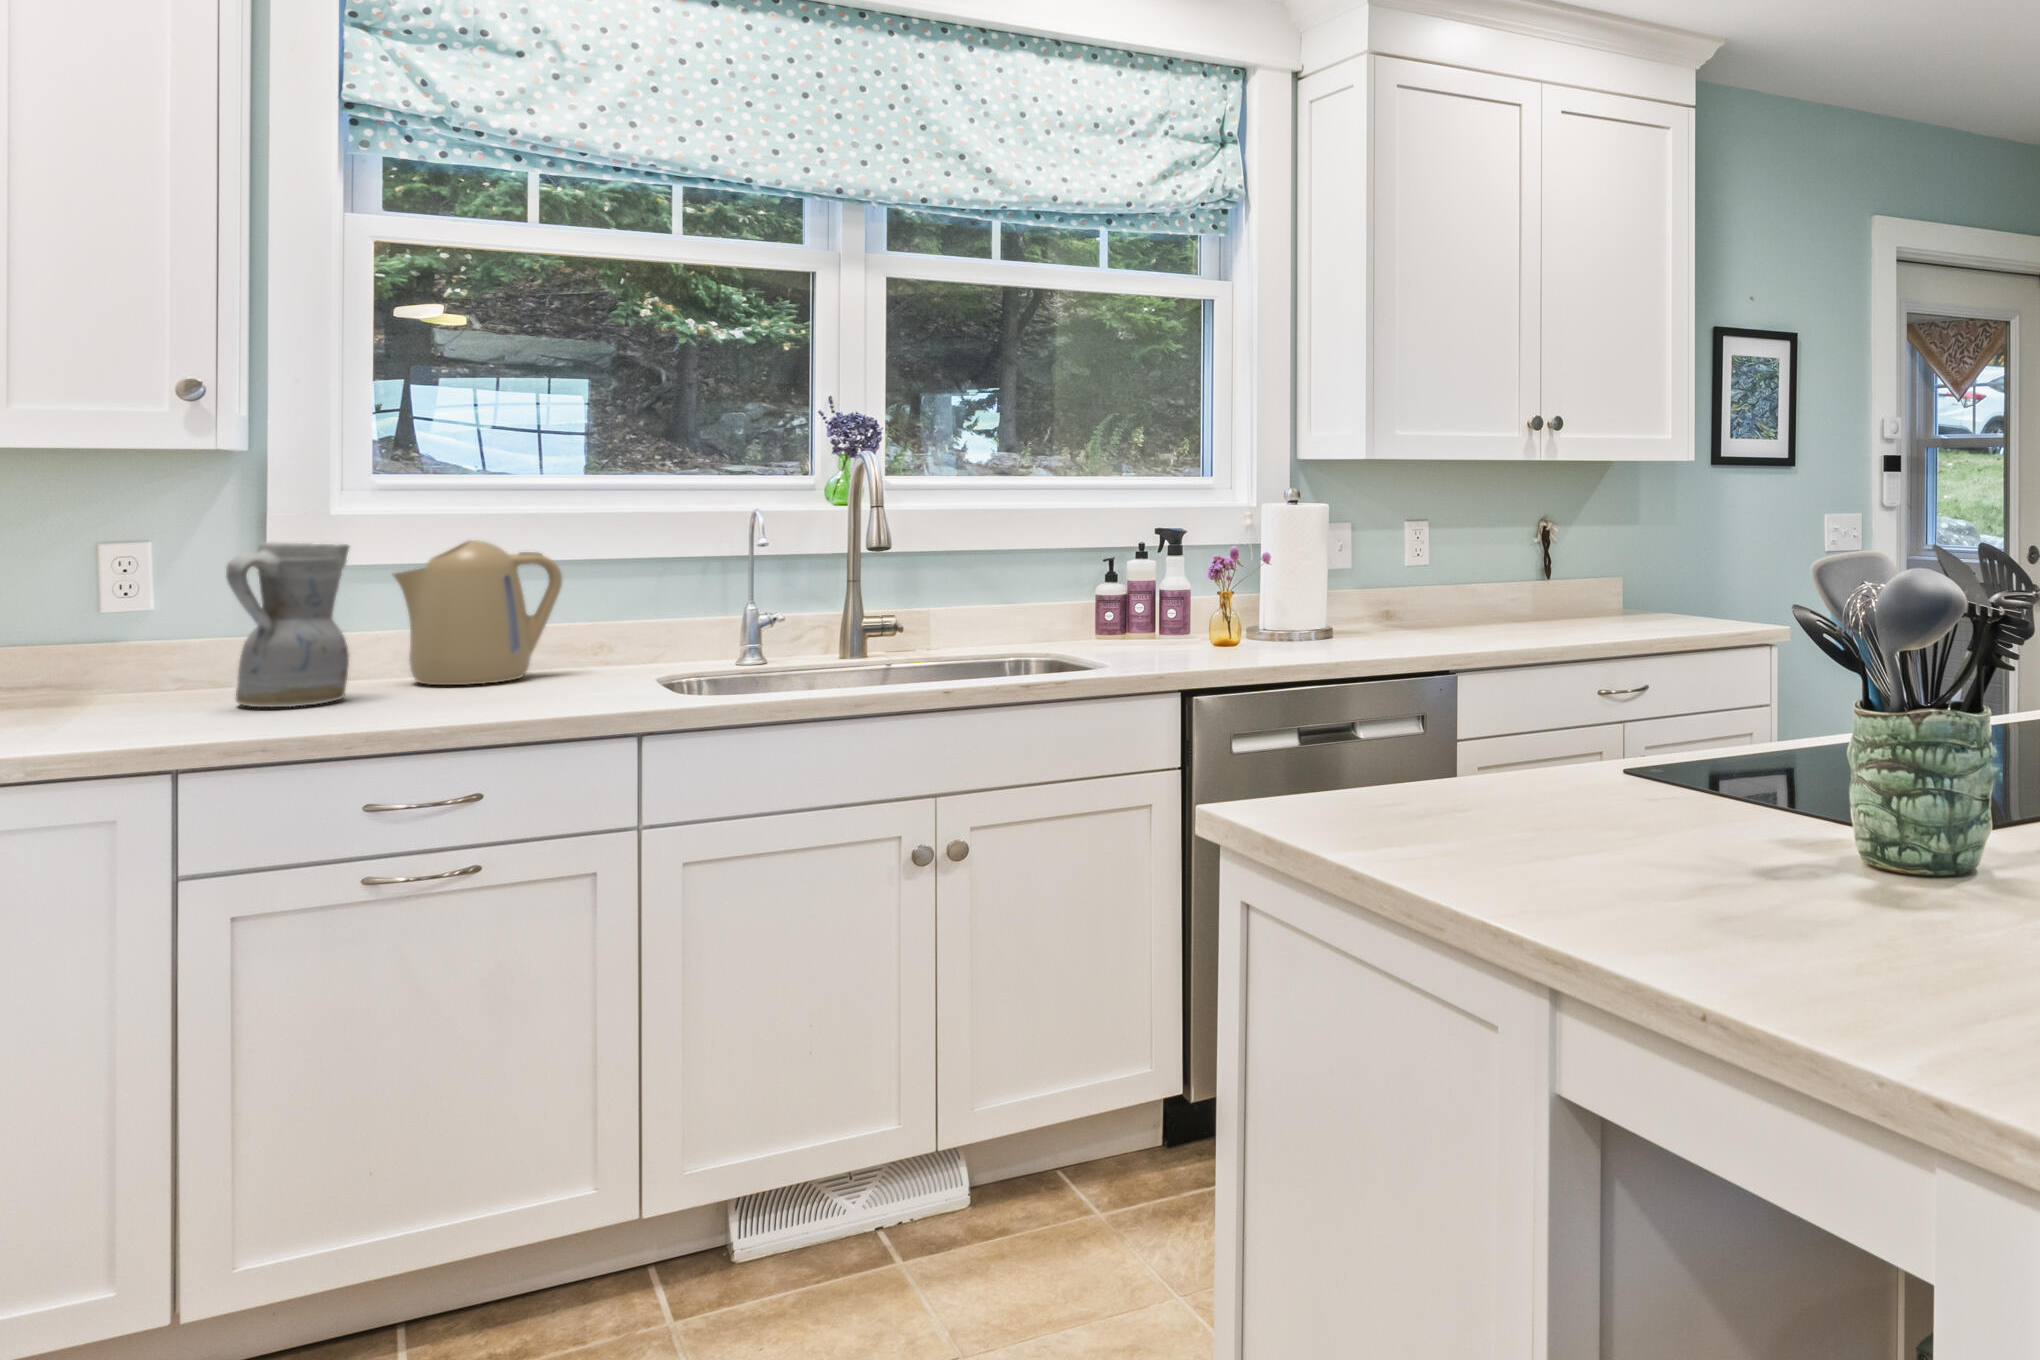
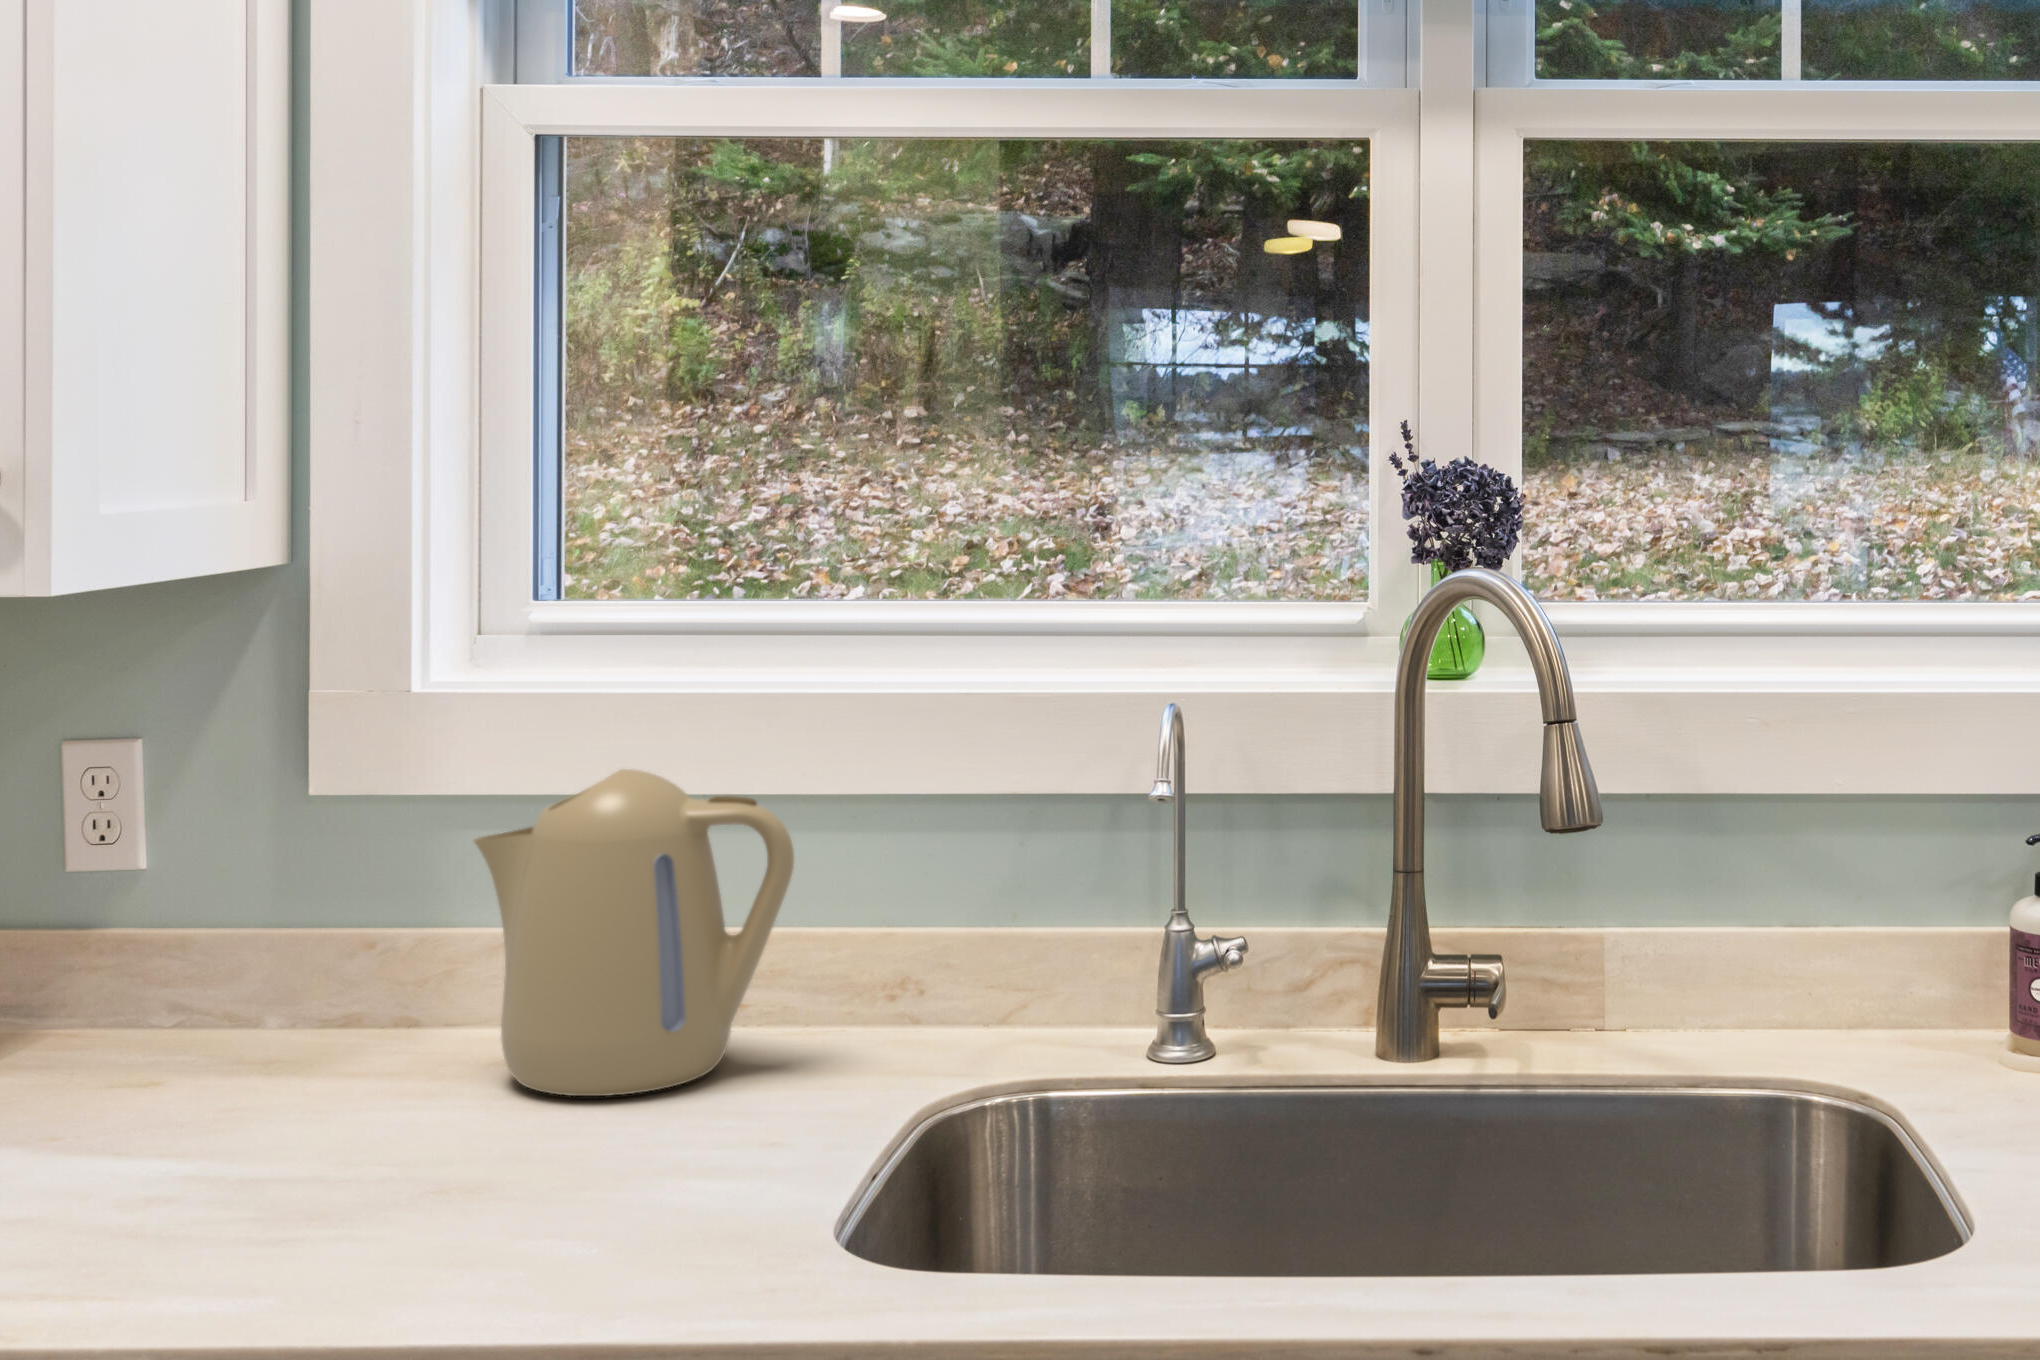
ceramic pitcher: present [226,542,349,707] -> none [79,787,339,1156]

